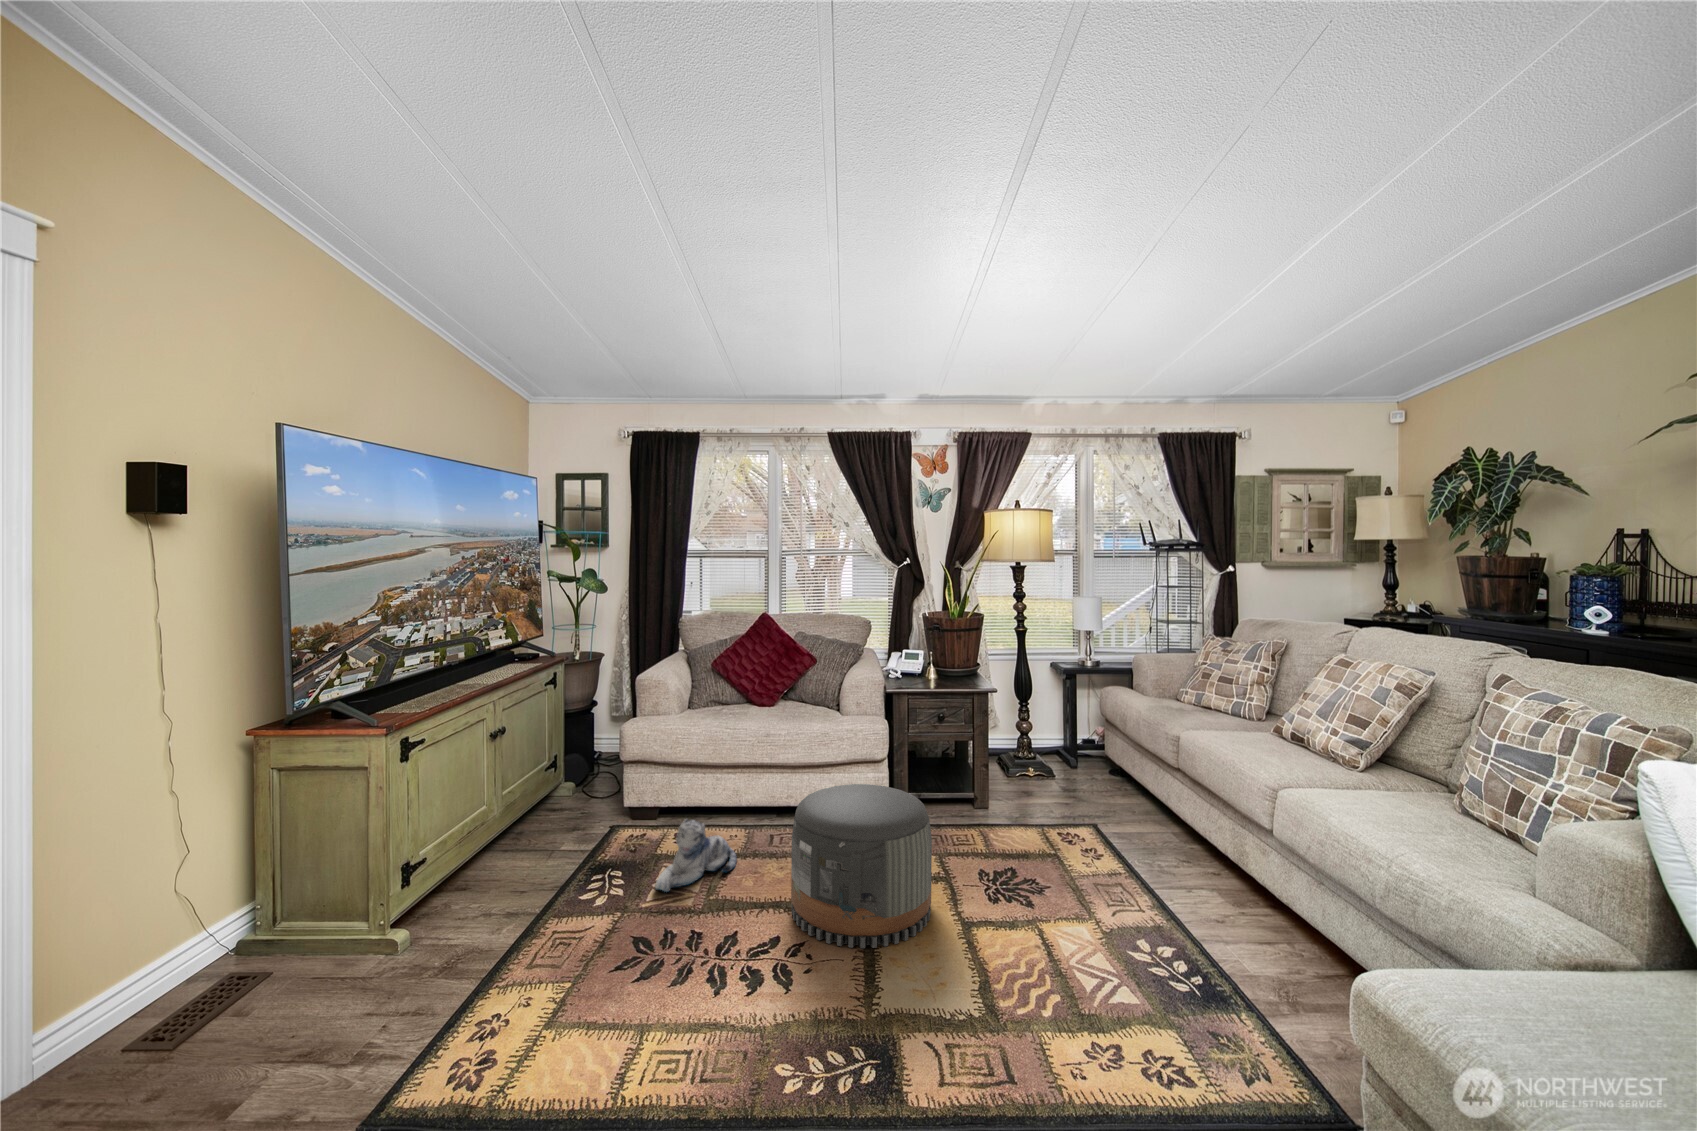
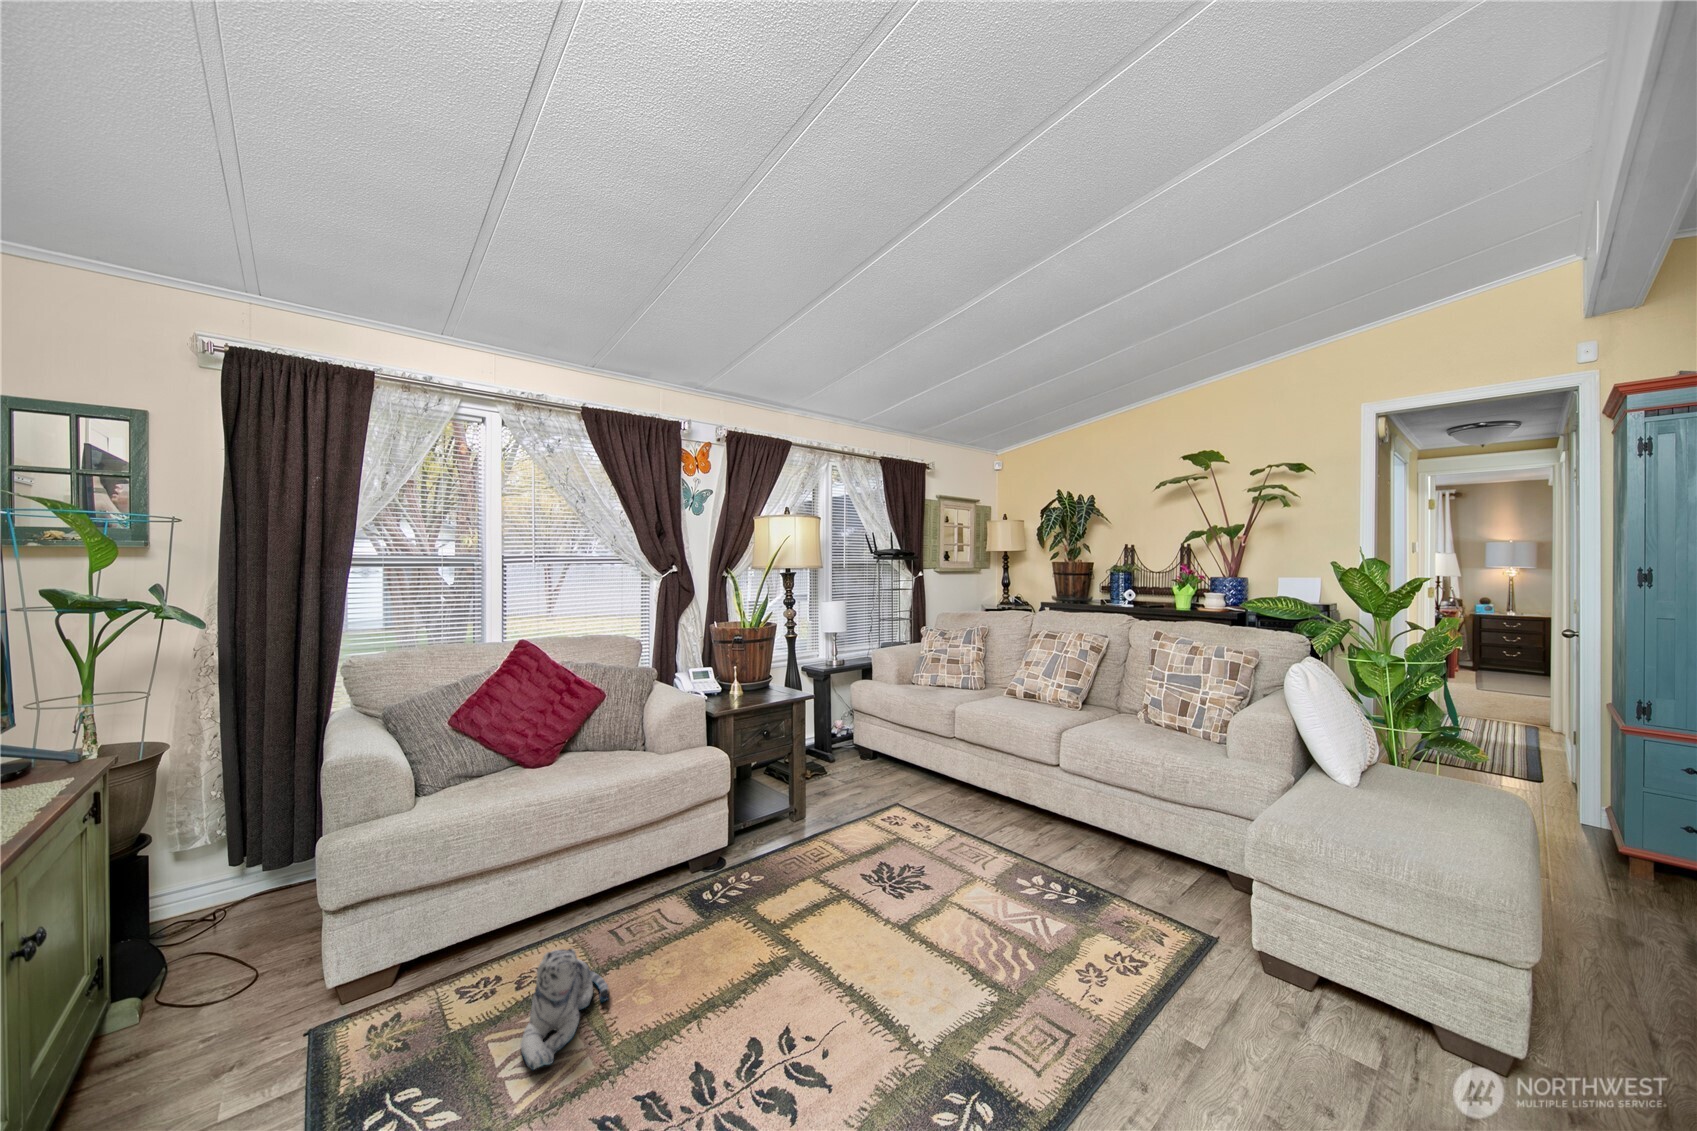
pouf: present [791,784,932,948] -> none [717,822,874,1017]

